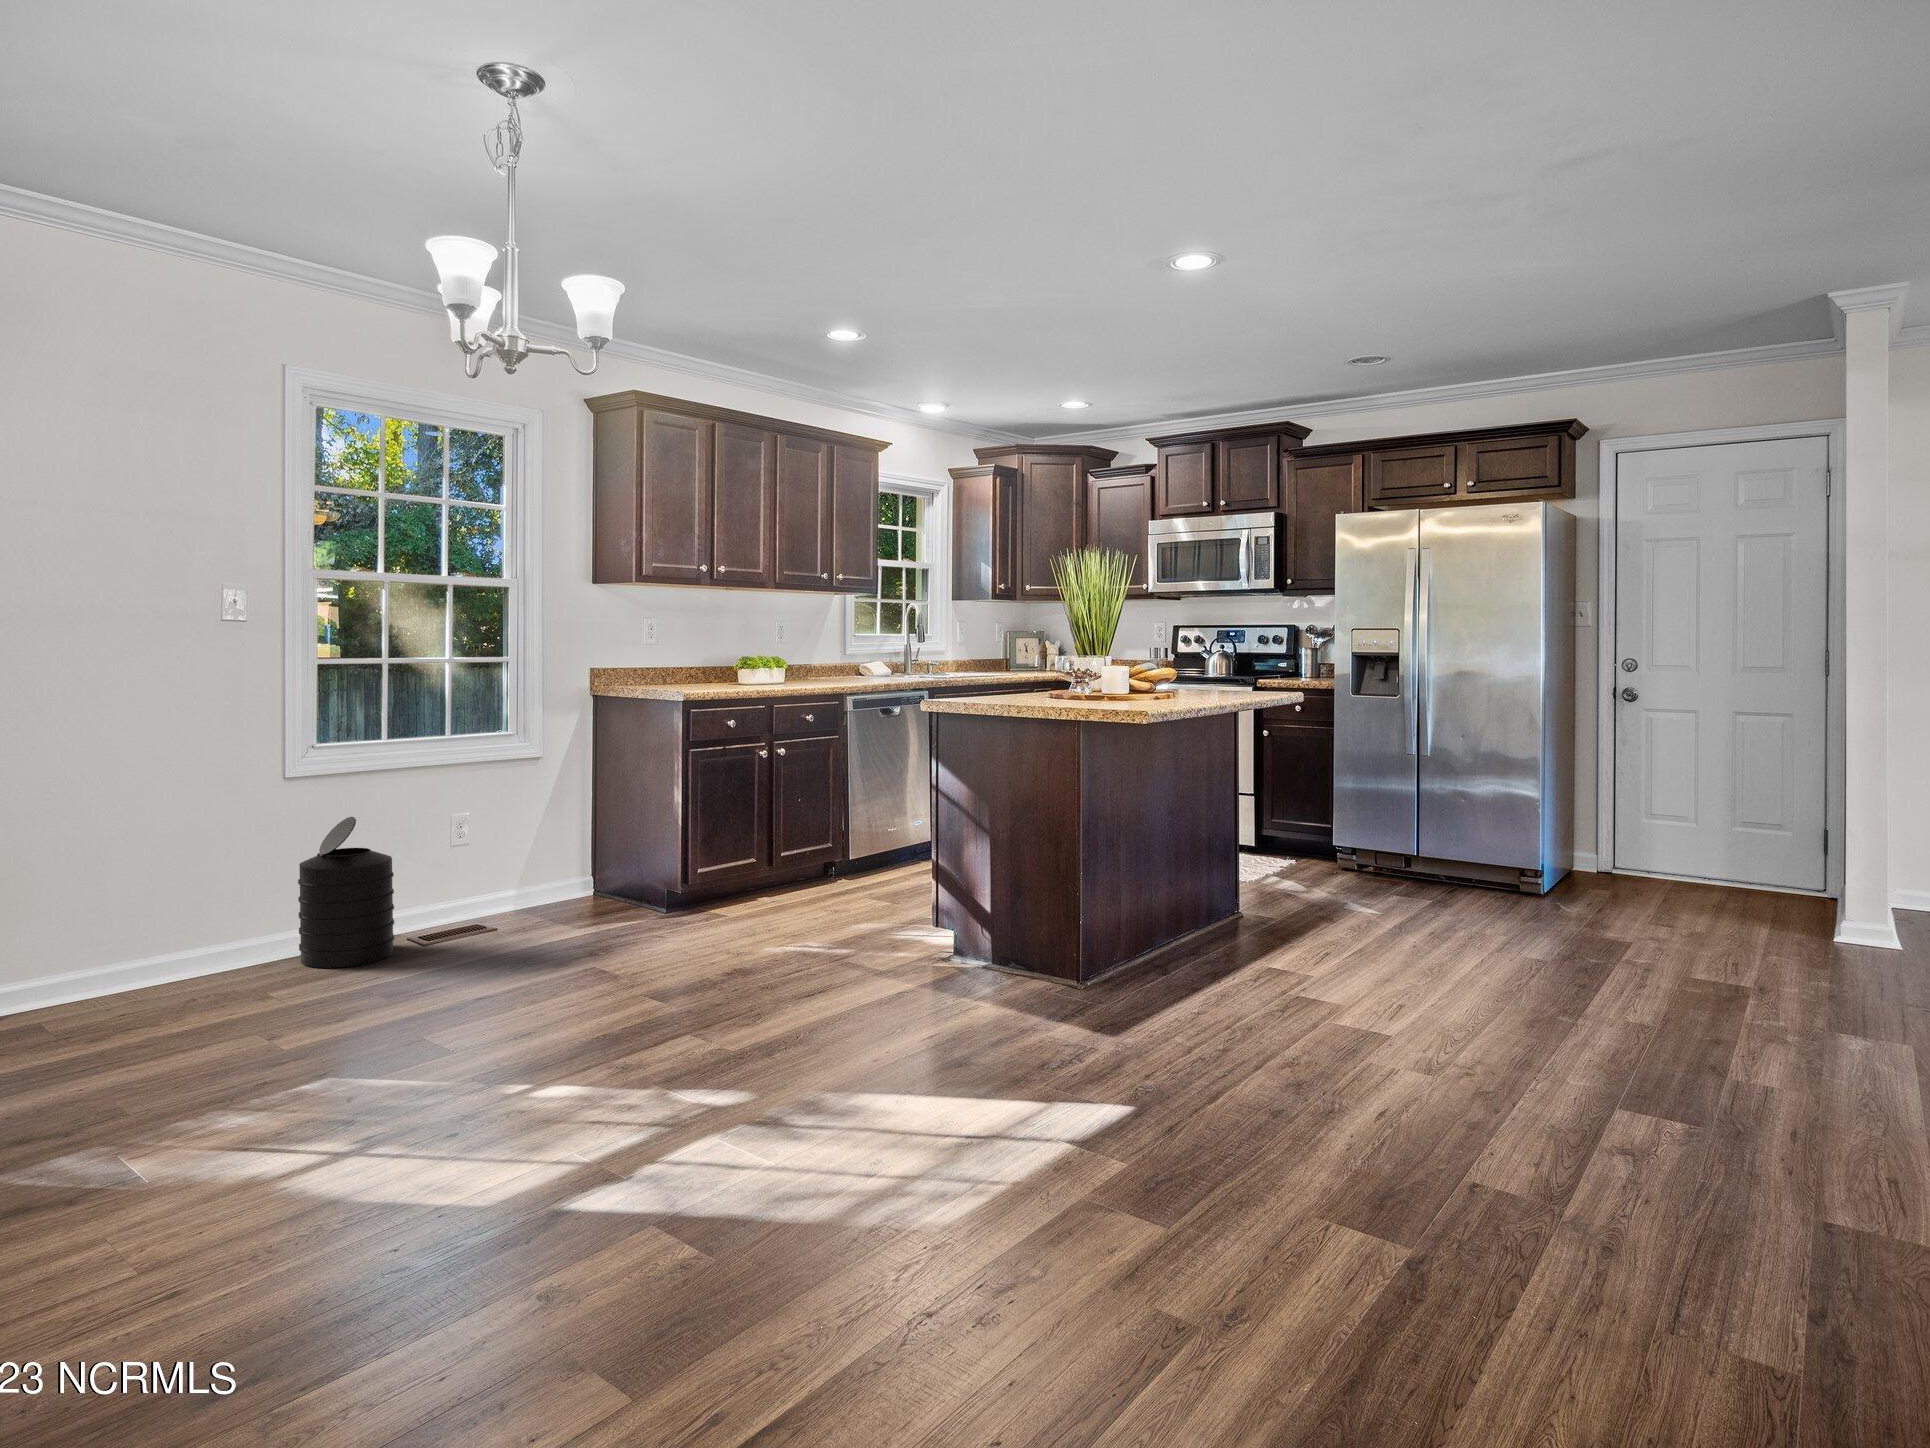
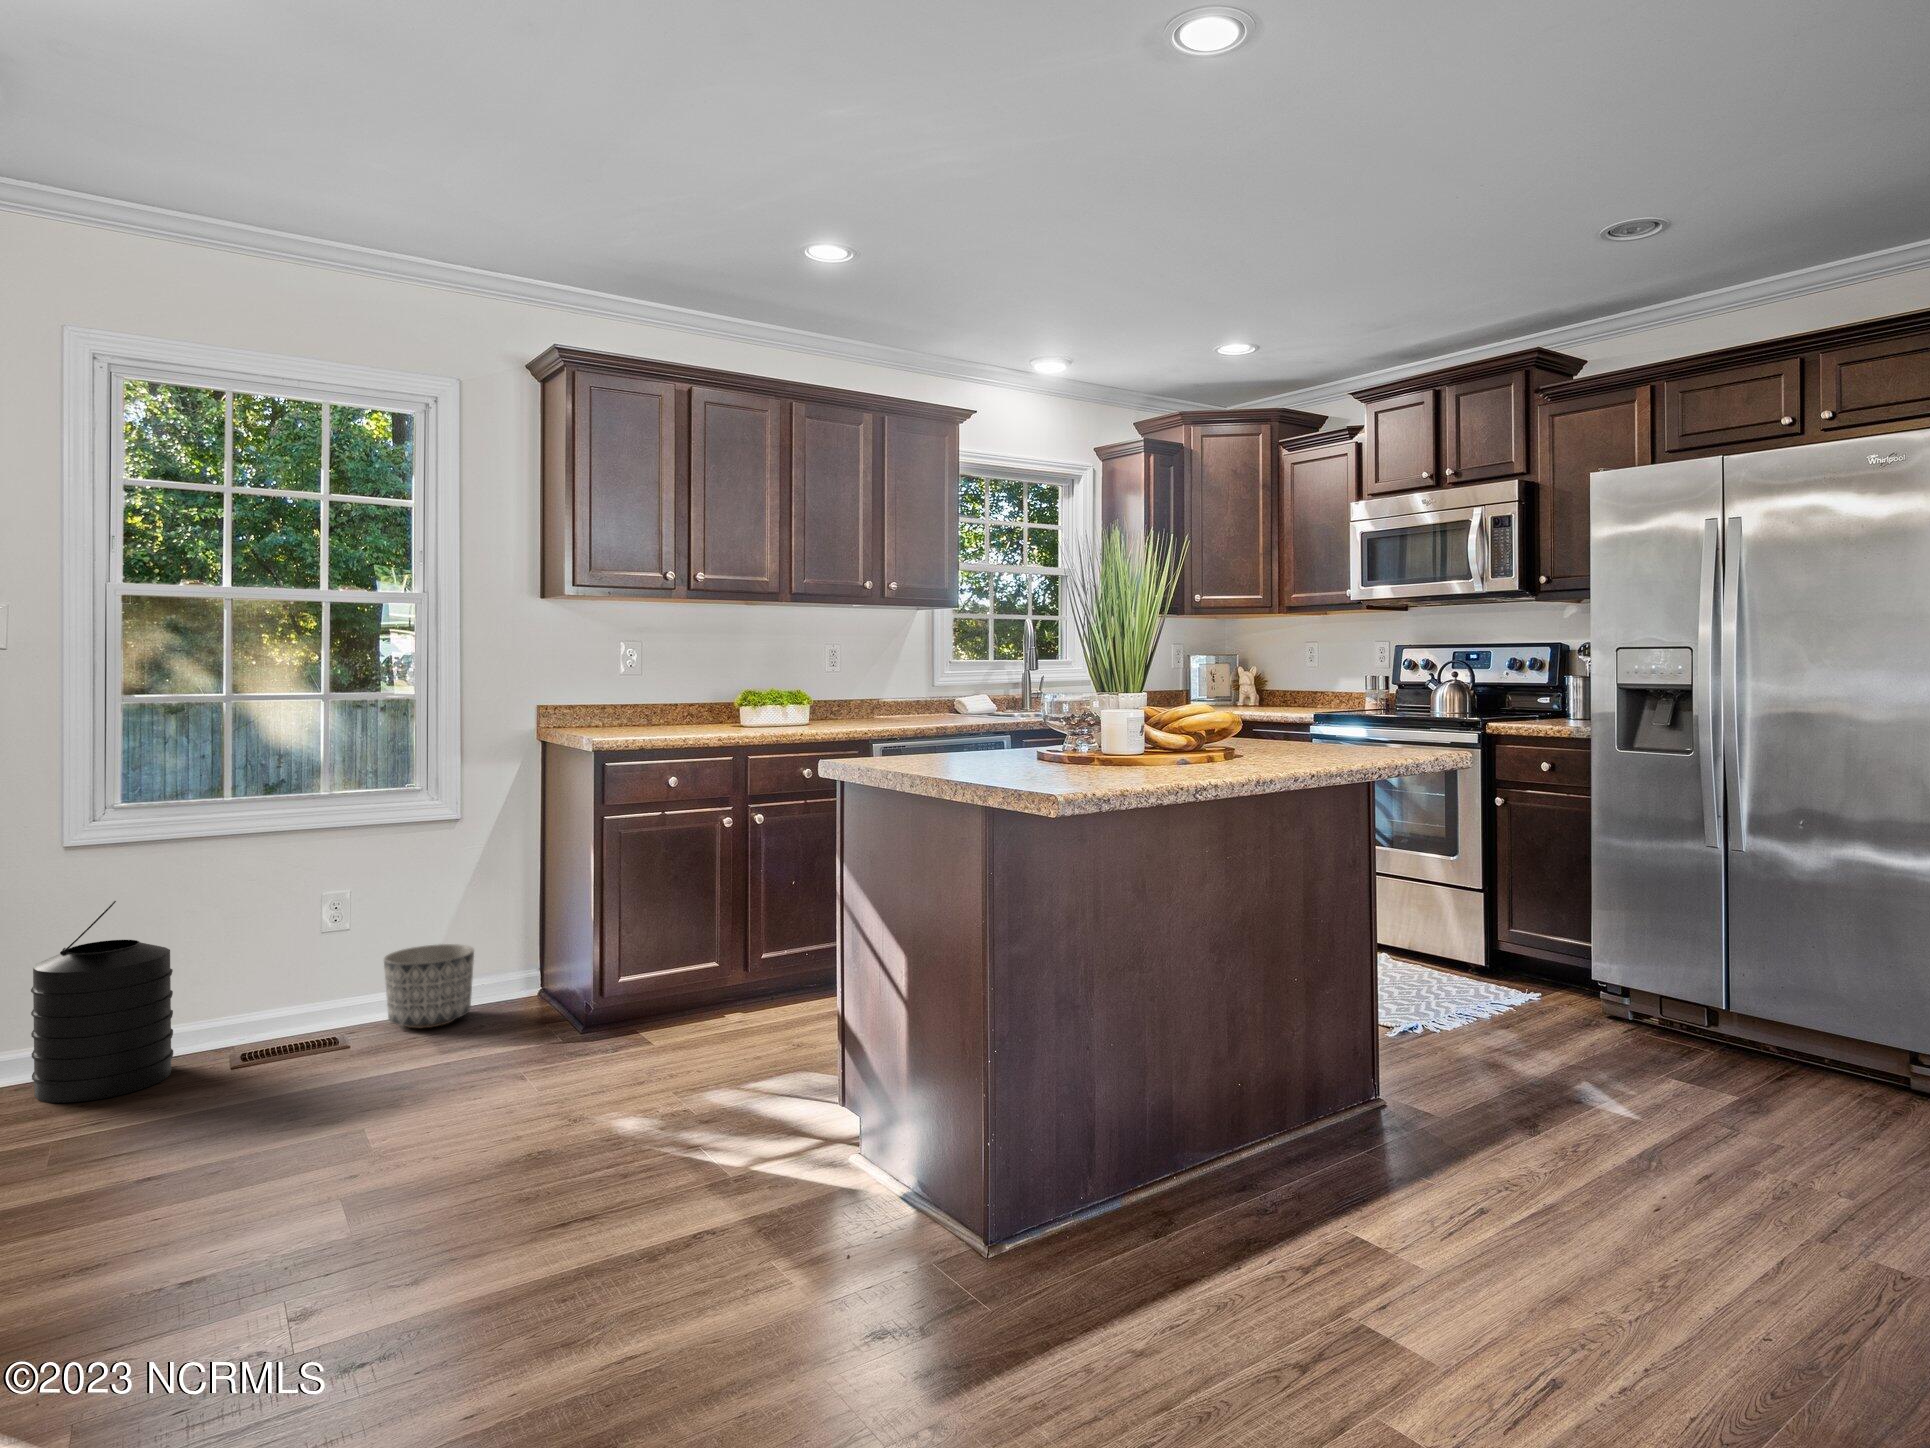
planter: none [509,854,575,915] -> present [384,944,474,1028]

